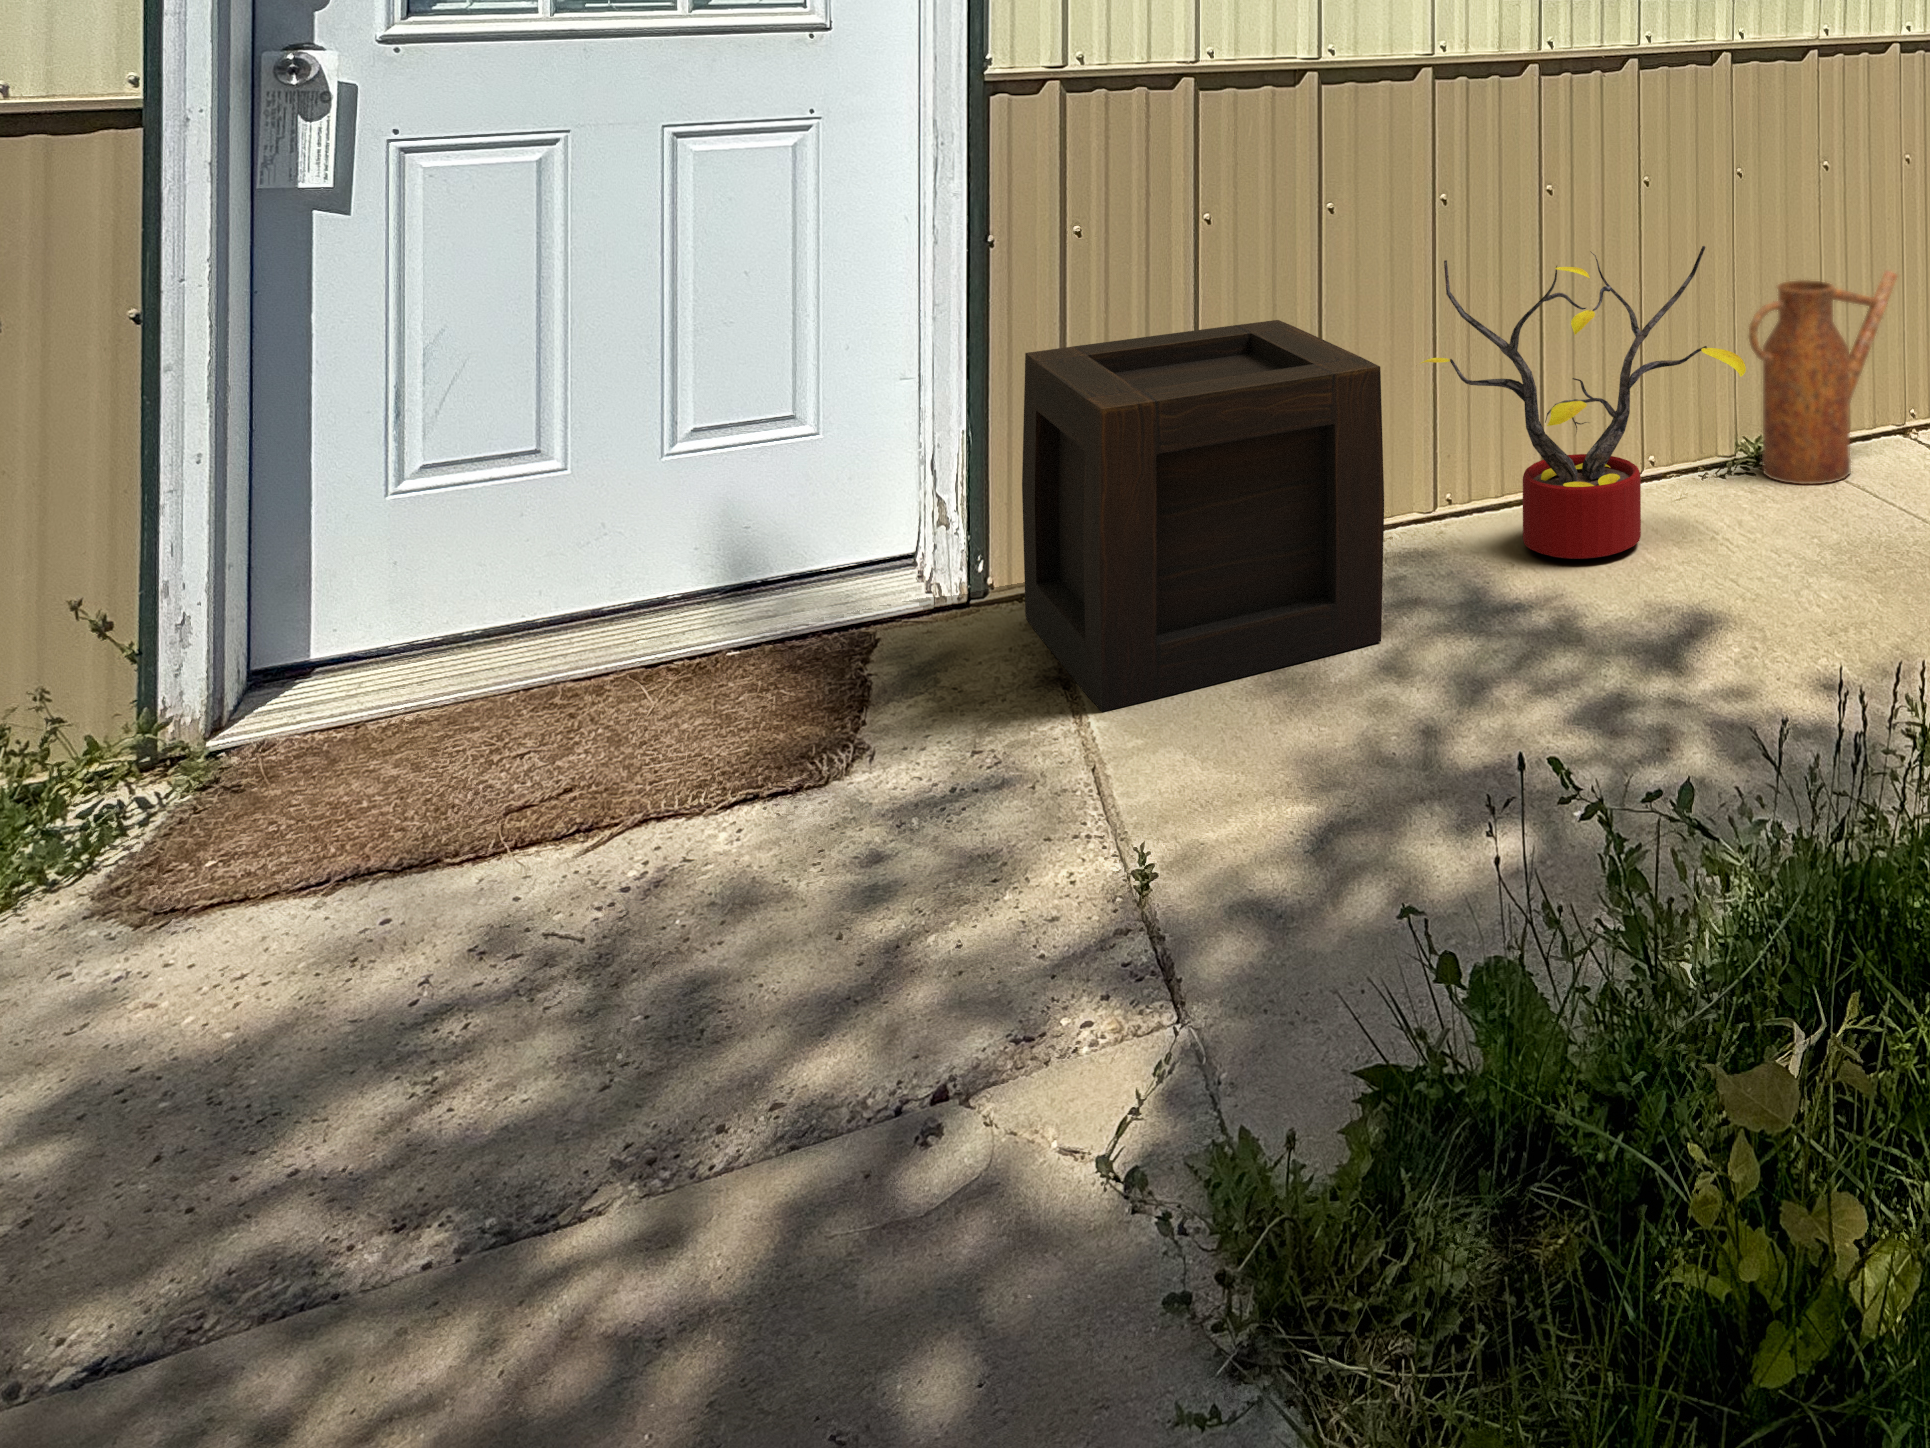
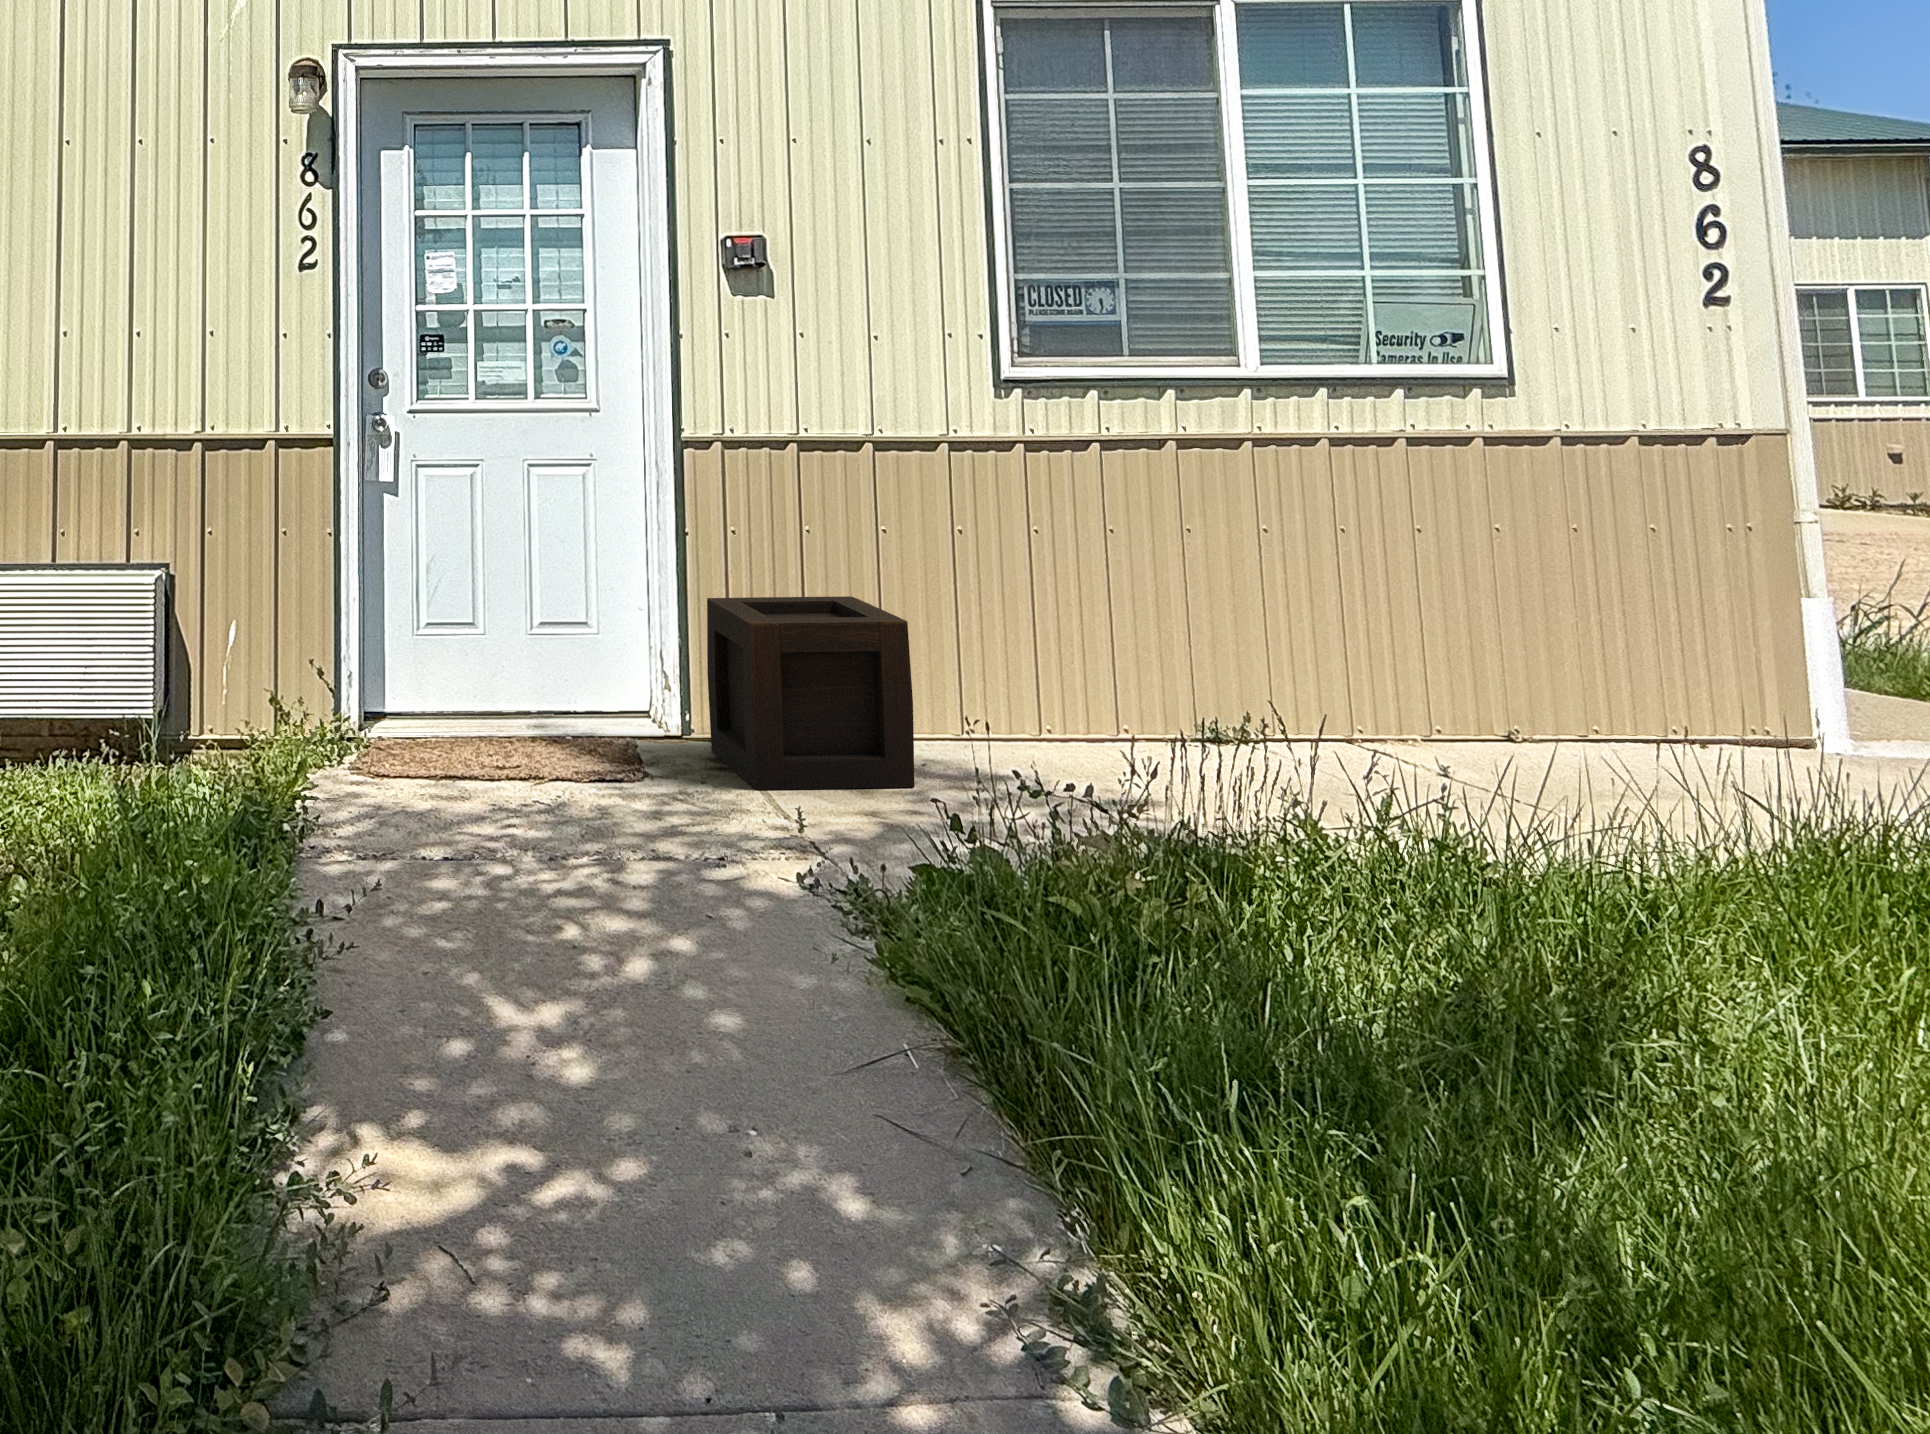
decorative plant: present [1420,246,1746,559] -> none [942,569,1172,772]
watering can: present [1749,271,1897,484] -> none [1192,612,1324,761]

